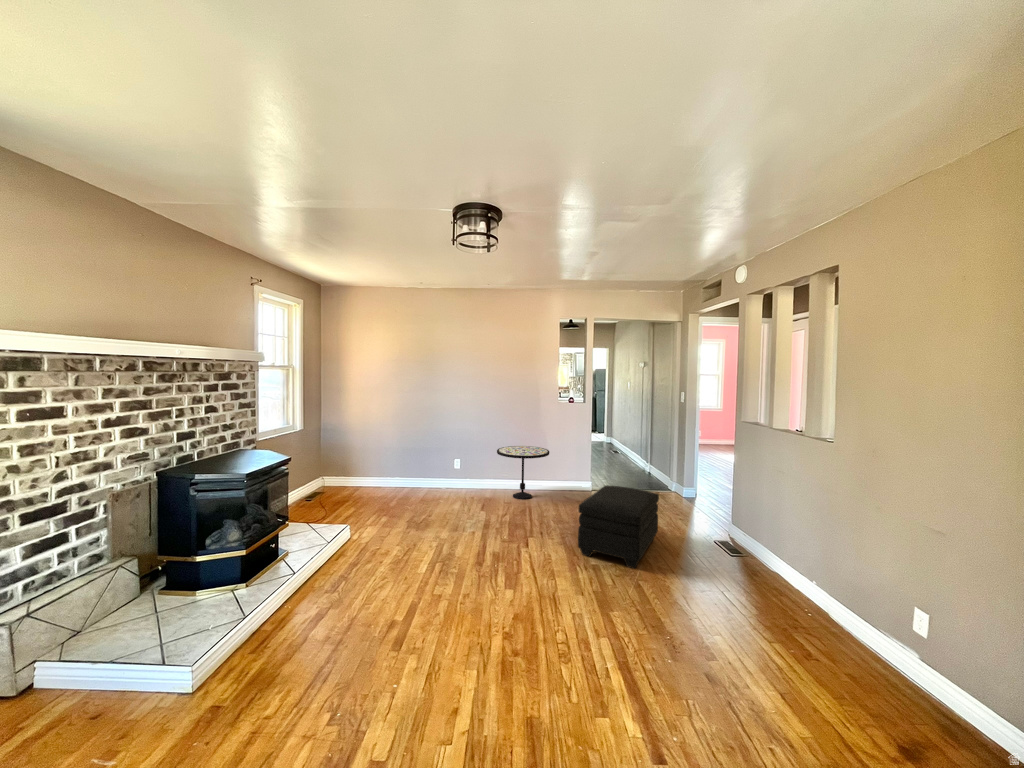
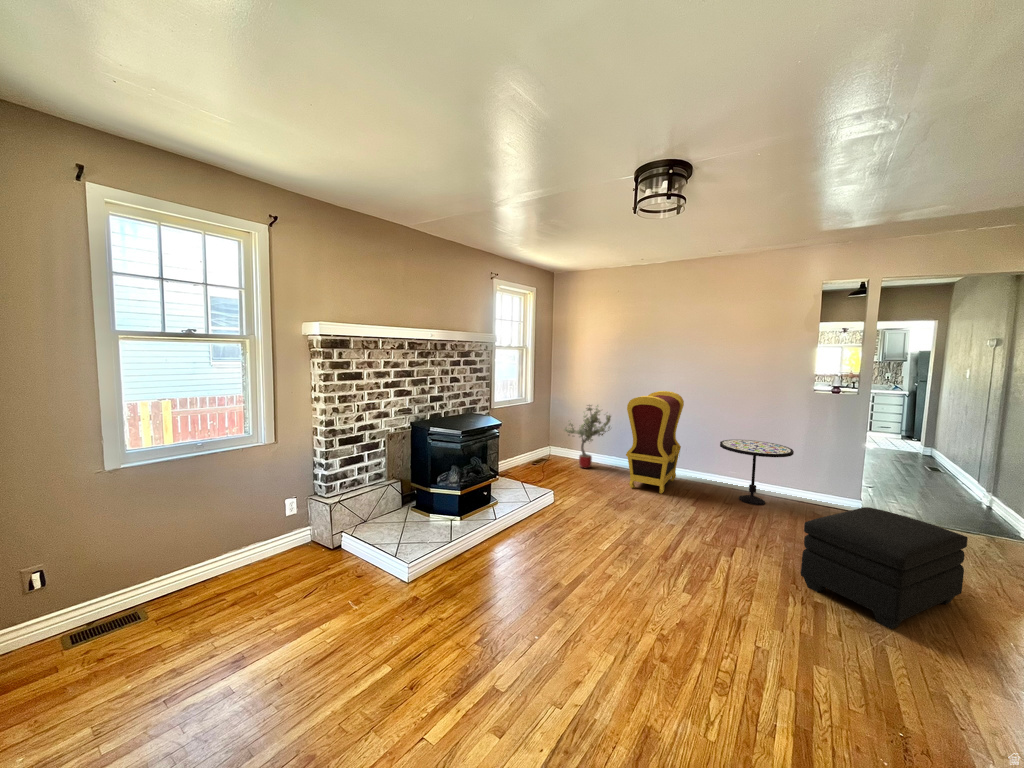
armchair: none [418,409,463,505] -> present [626,391,684,494]
potted tree: none [343,426,398,495] -> present [565,405,611,469]

